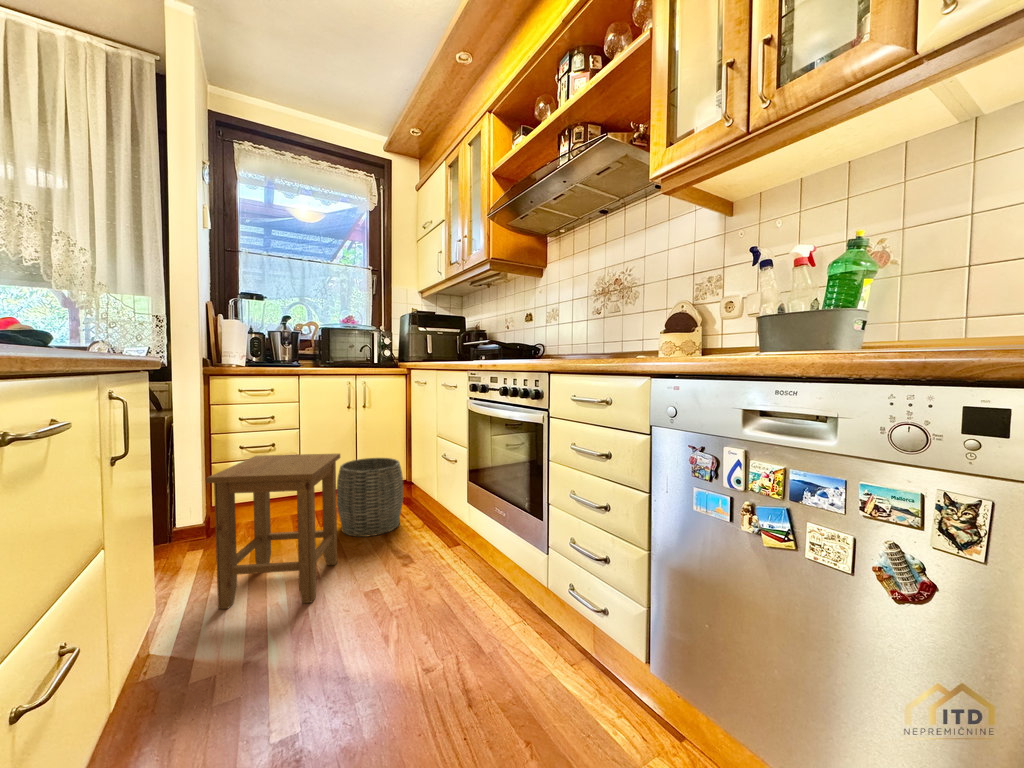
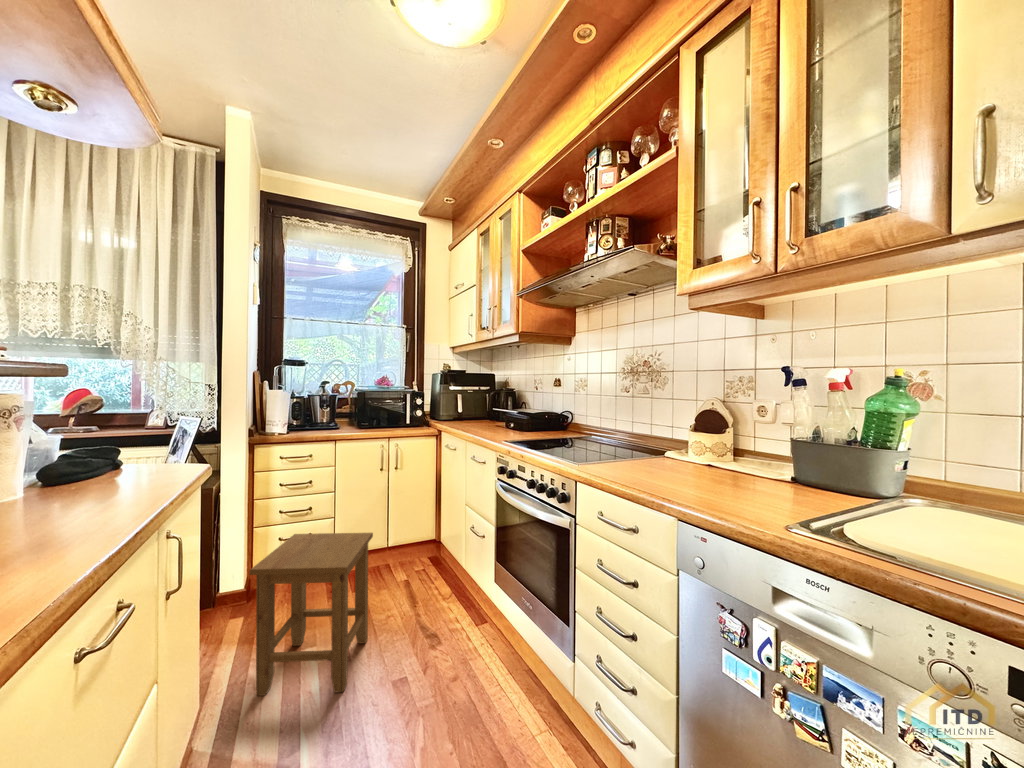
woven basket: present [337,458,403,537] -> none [368,522,431,607]

